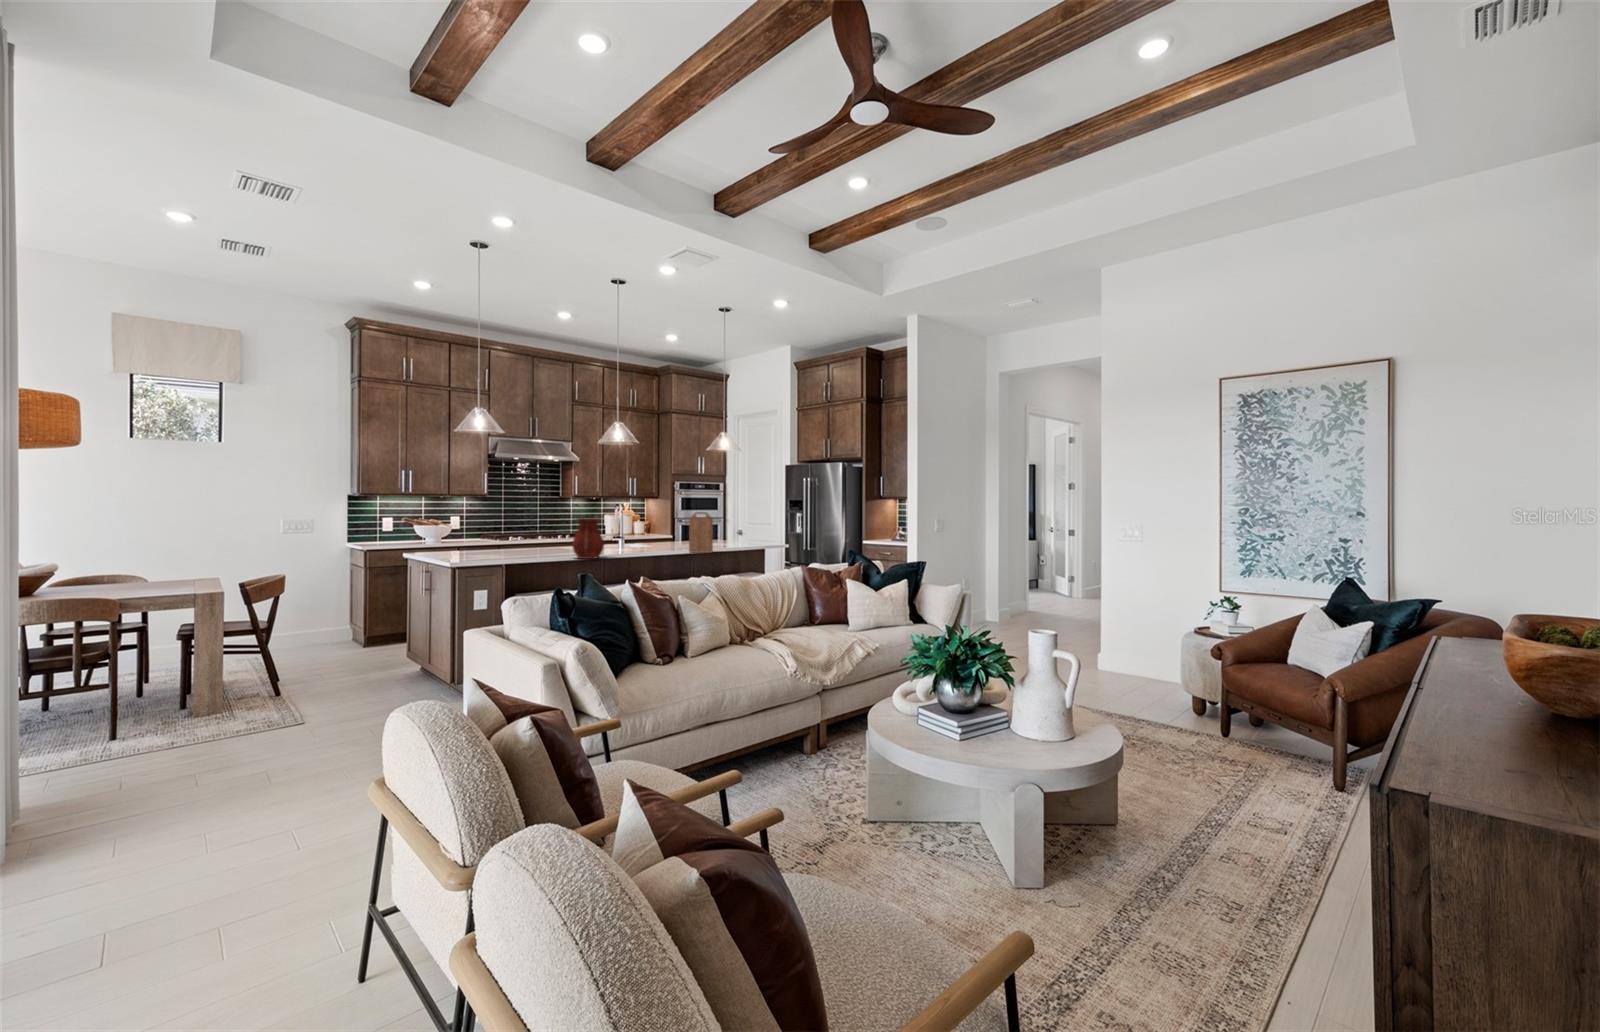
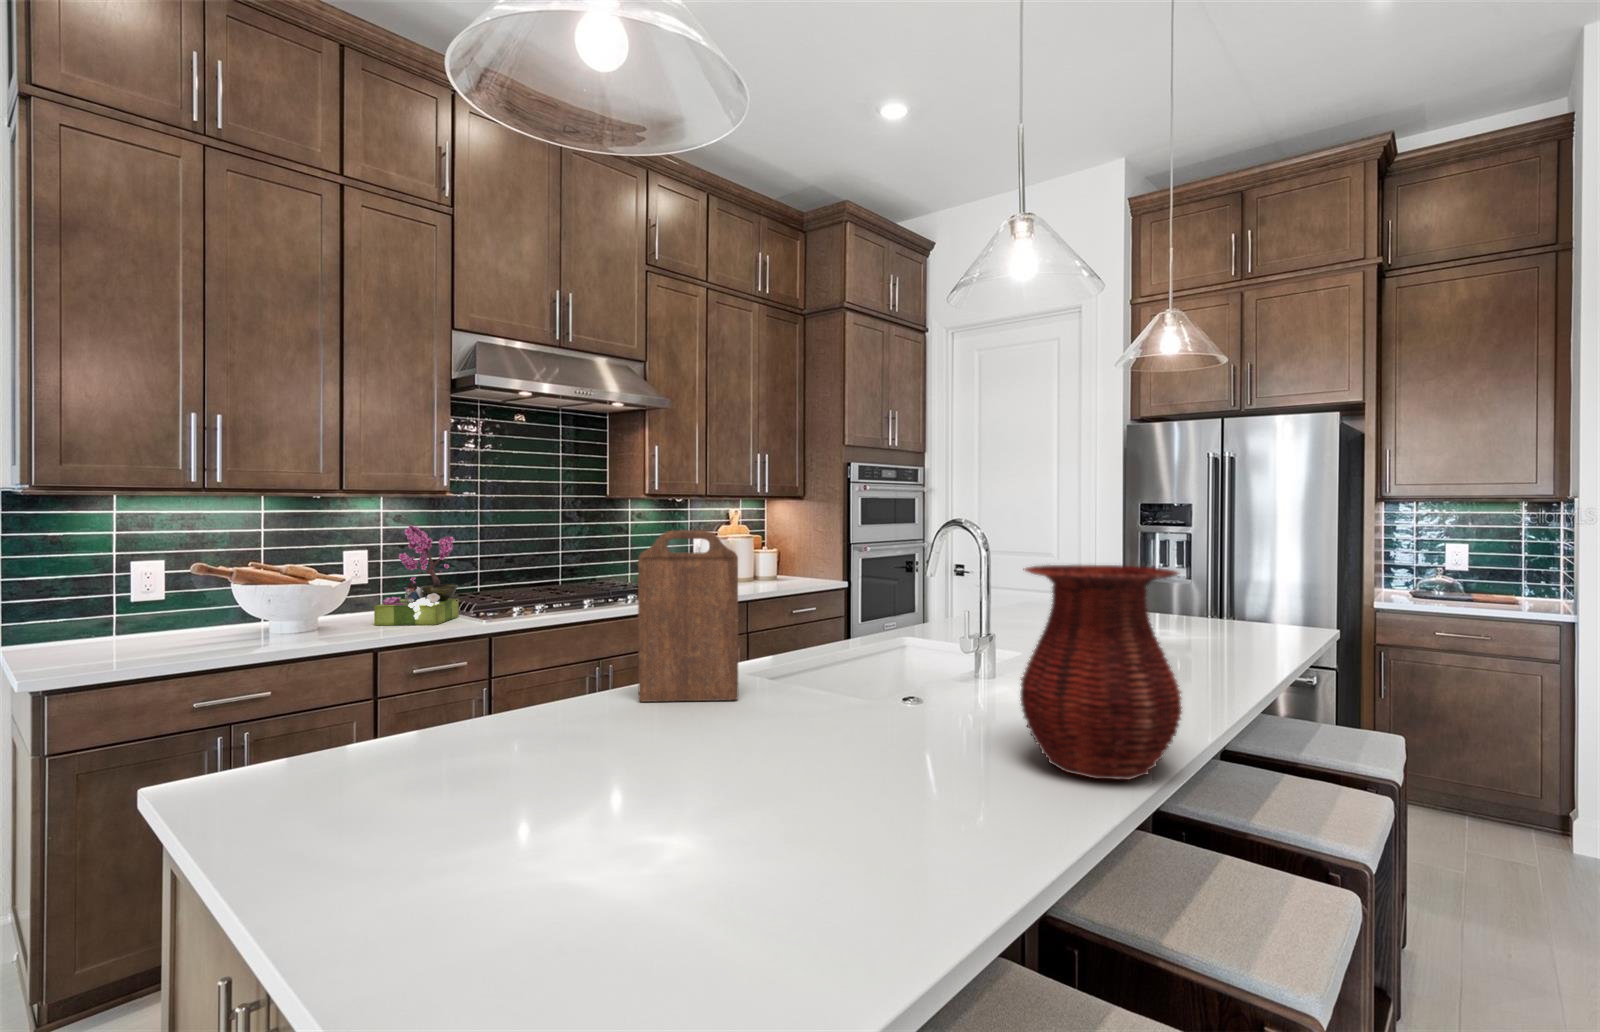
flower arrangement: none [460,507,491,543] -> present [374,525,459,625]
cutting board: present [689,512,713,553] -> present [638,530,738,702]

